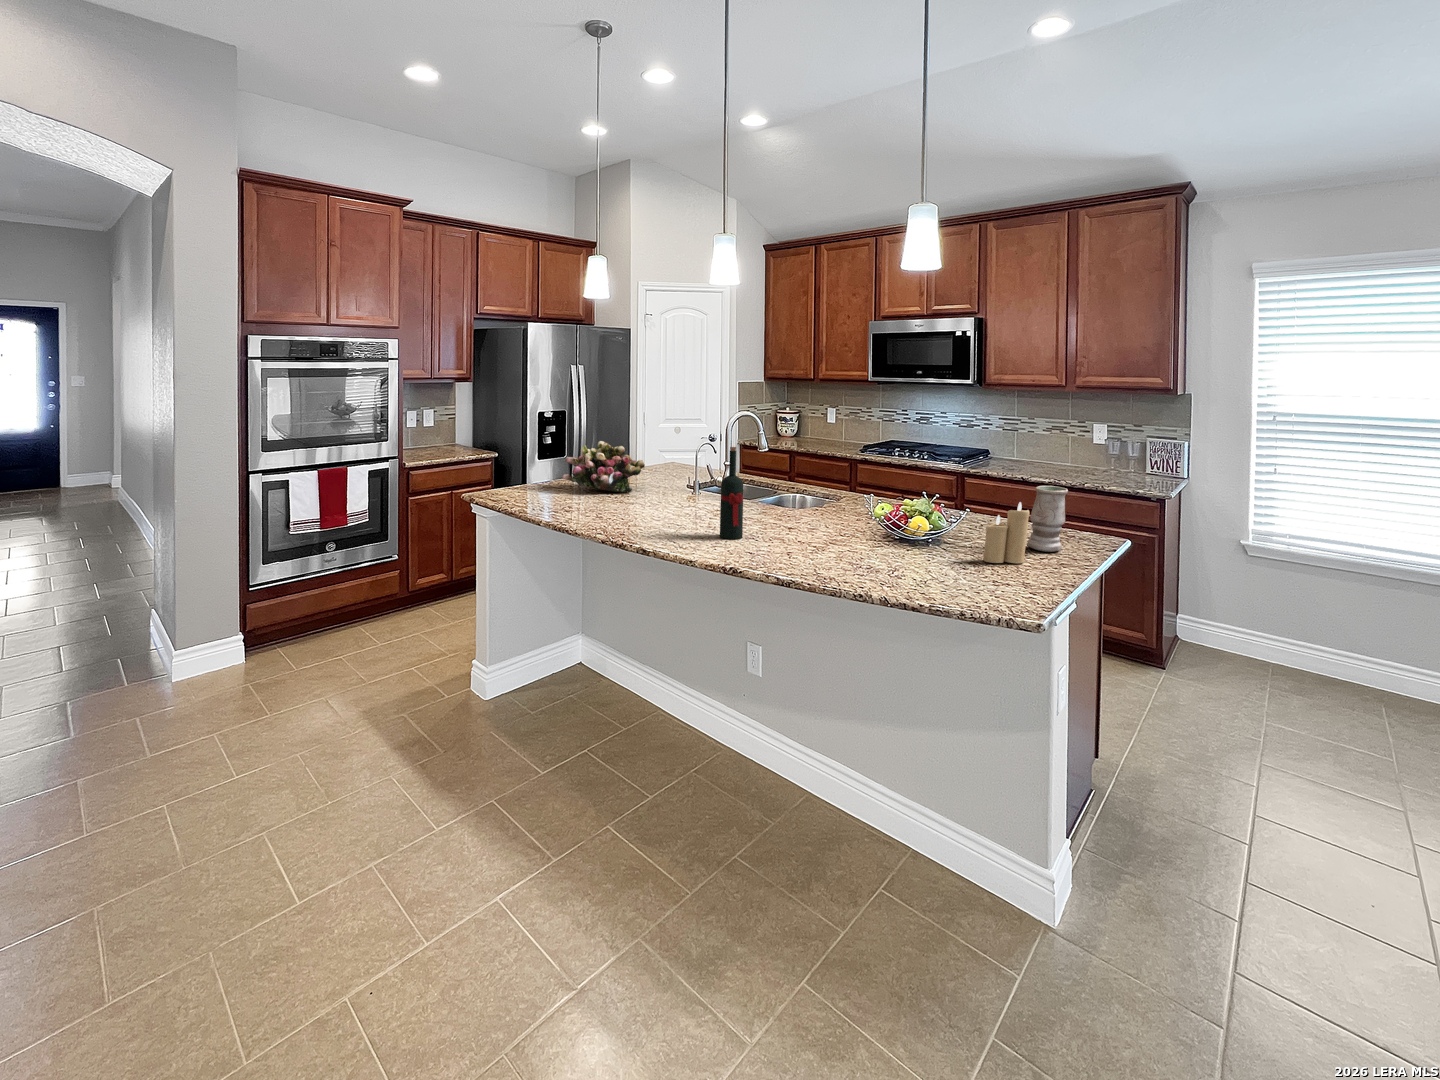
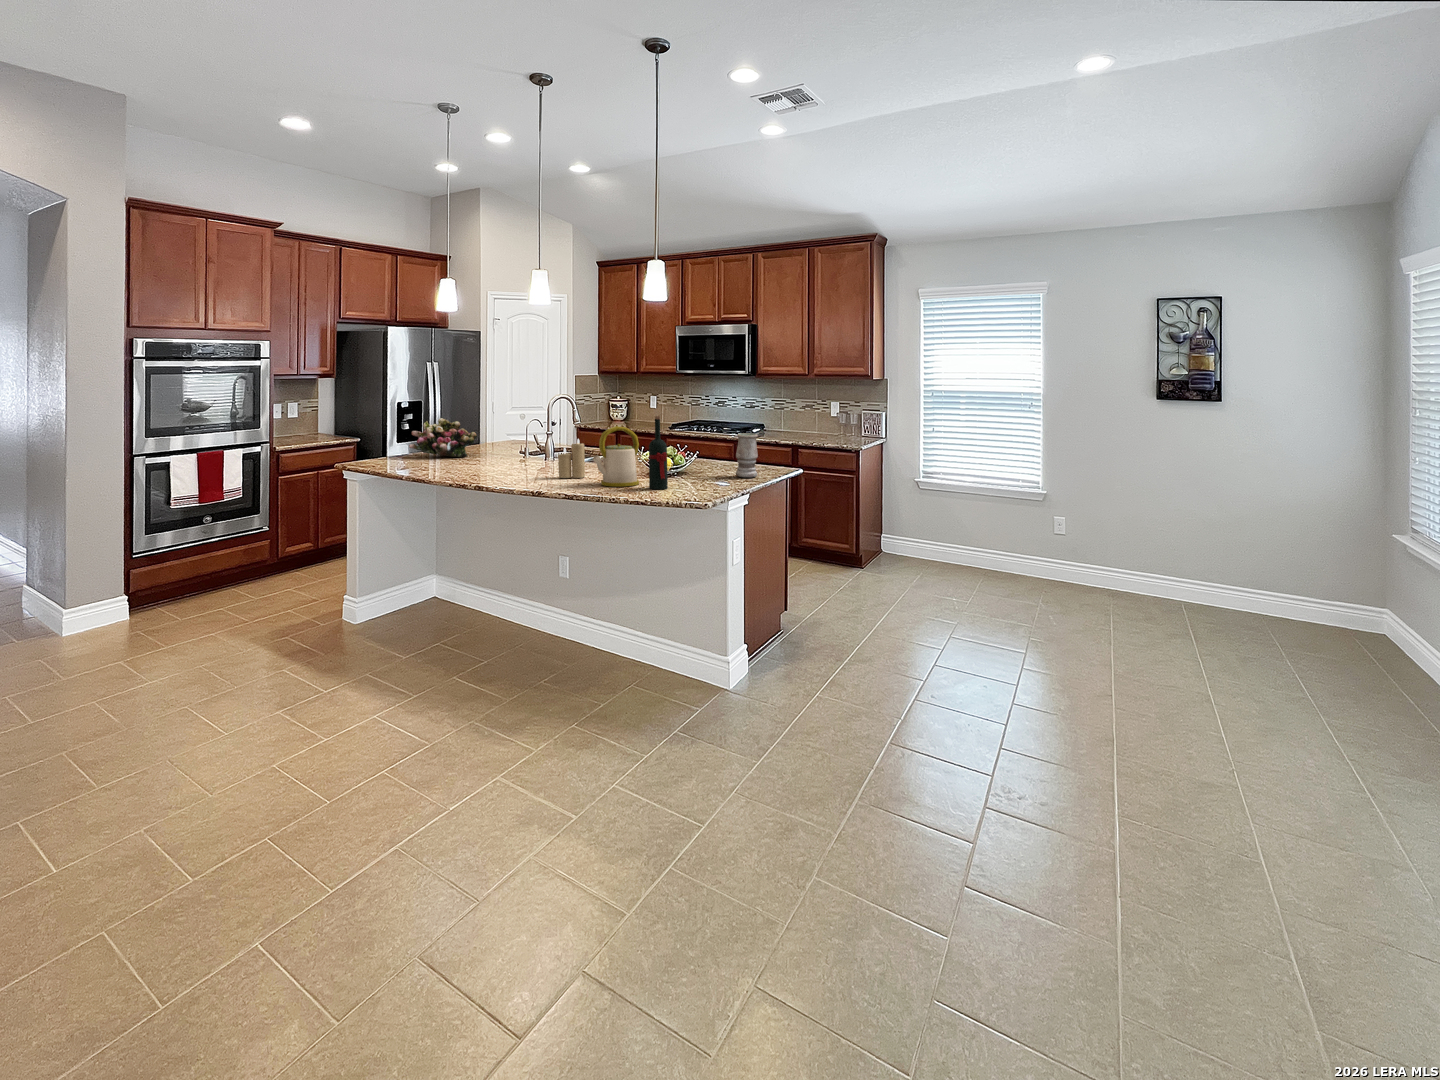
wine bottle: present [720,447,743,539] -> present [649,416,668,489]
kettle: none [831,474,896,562] -> present [593,426,639,487]
candle: present [983,502,1030,563] -> present [558,439,585,478]

